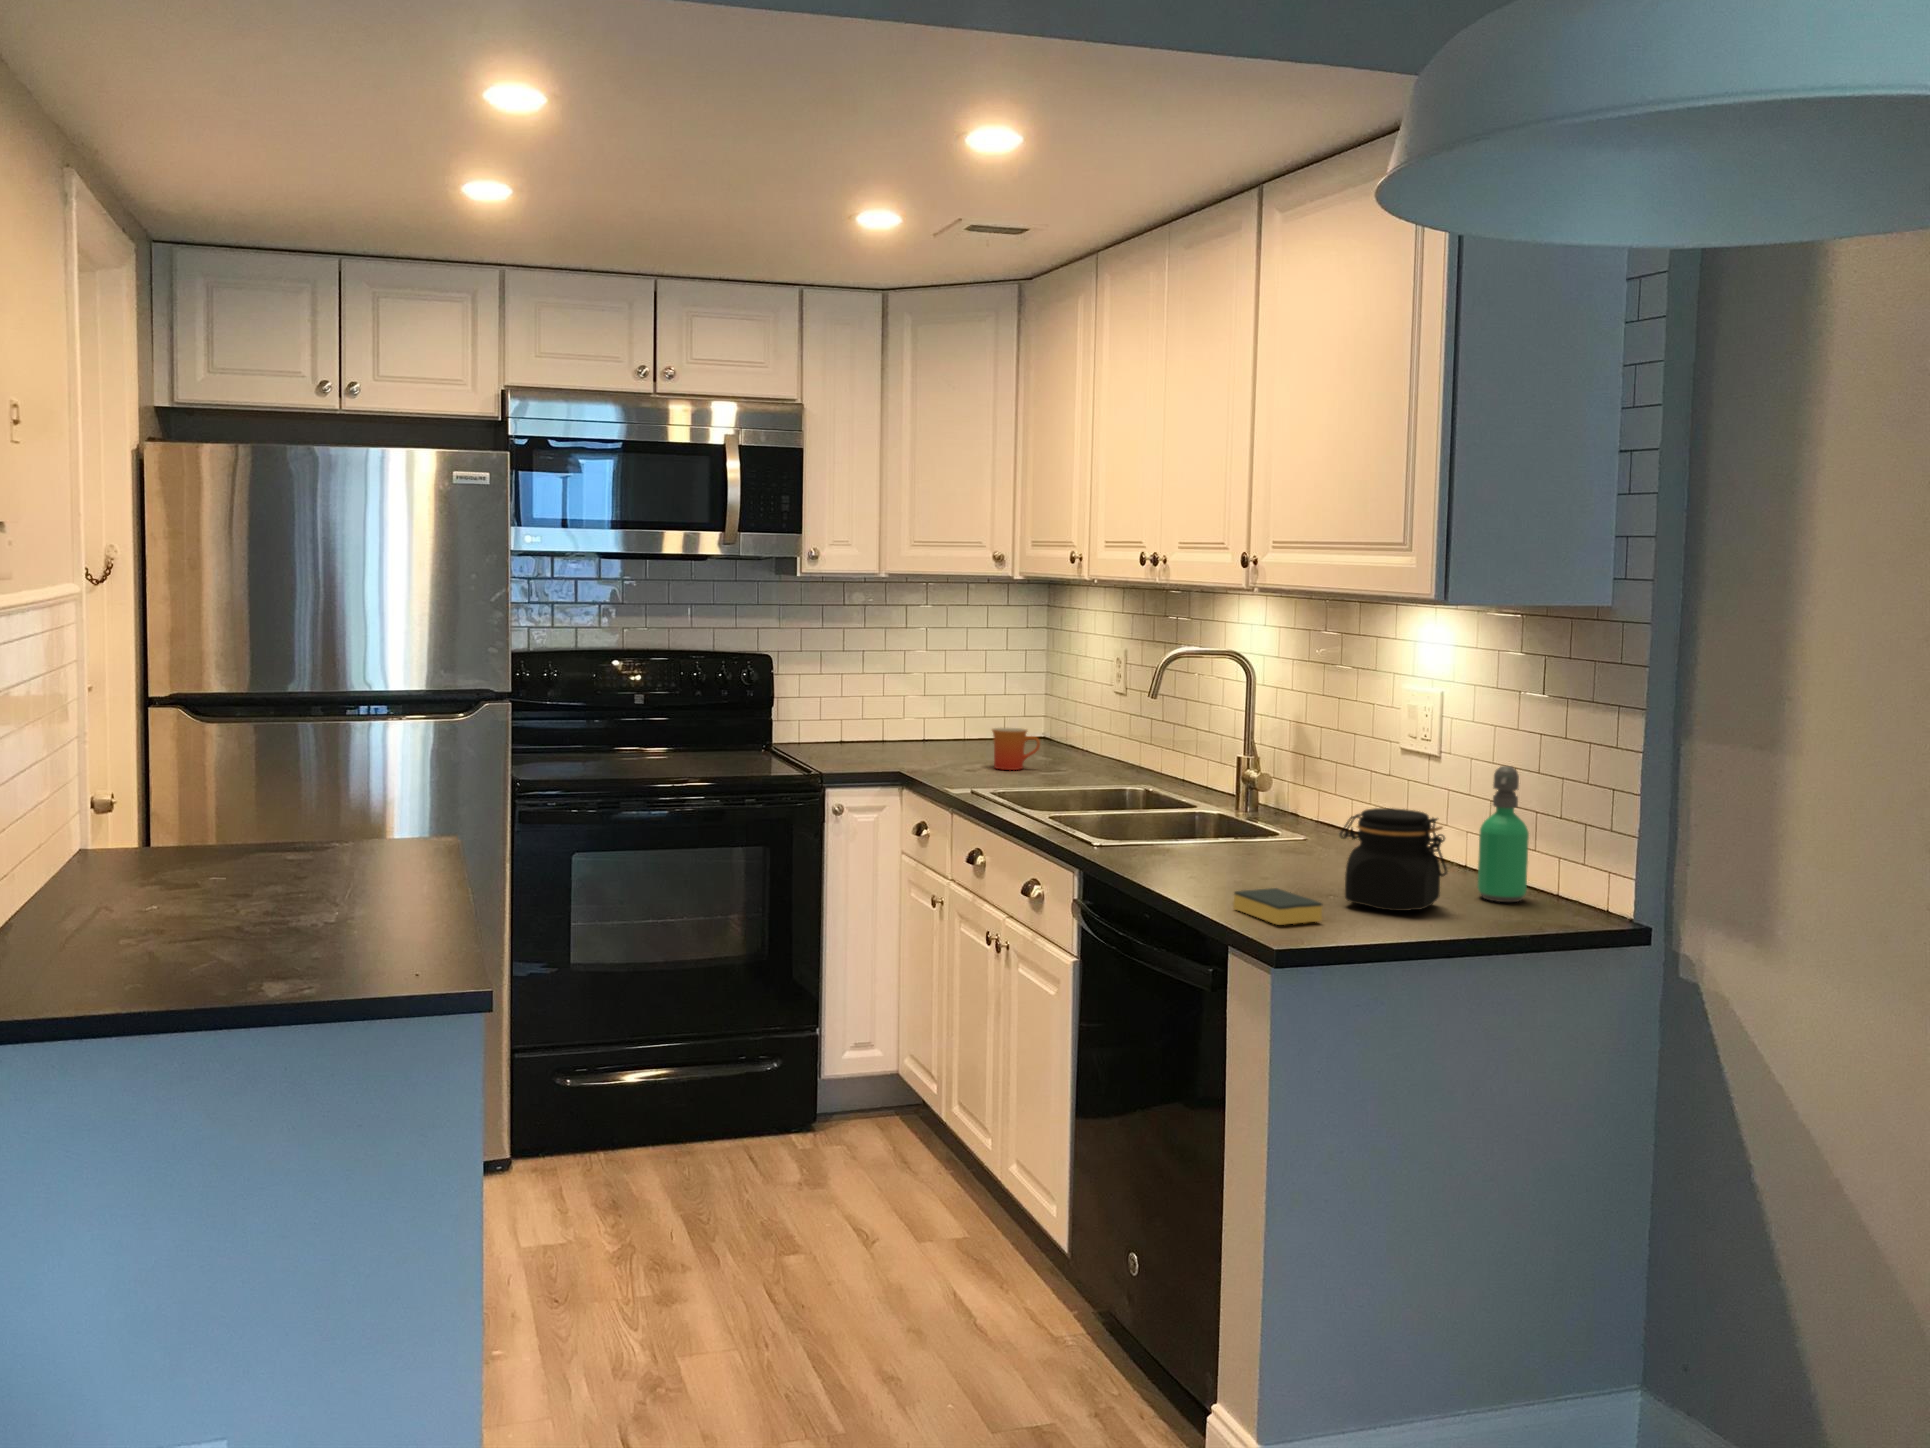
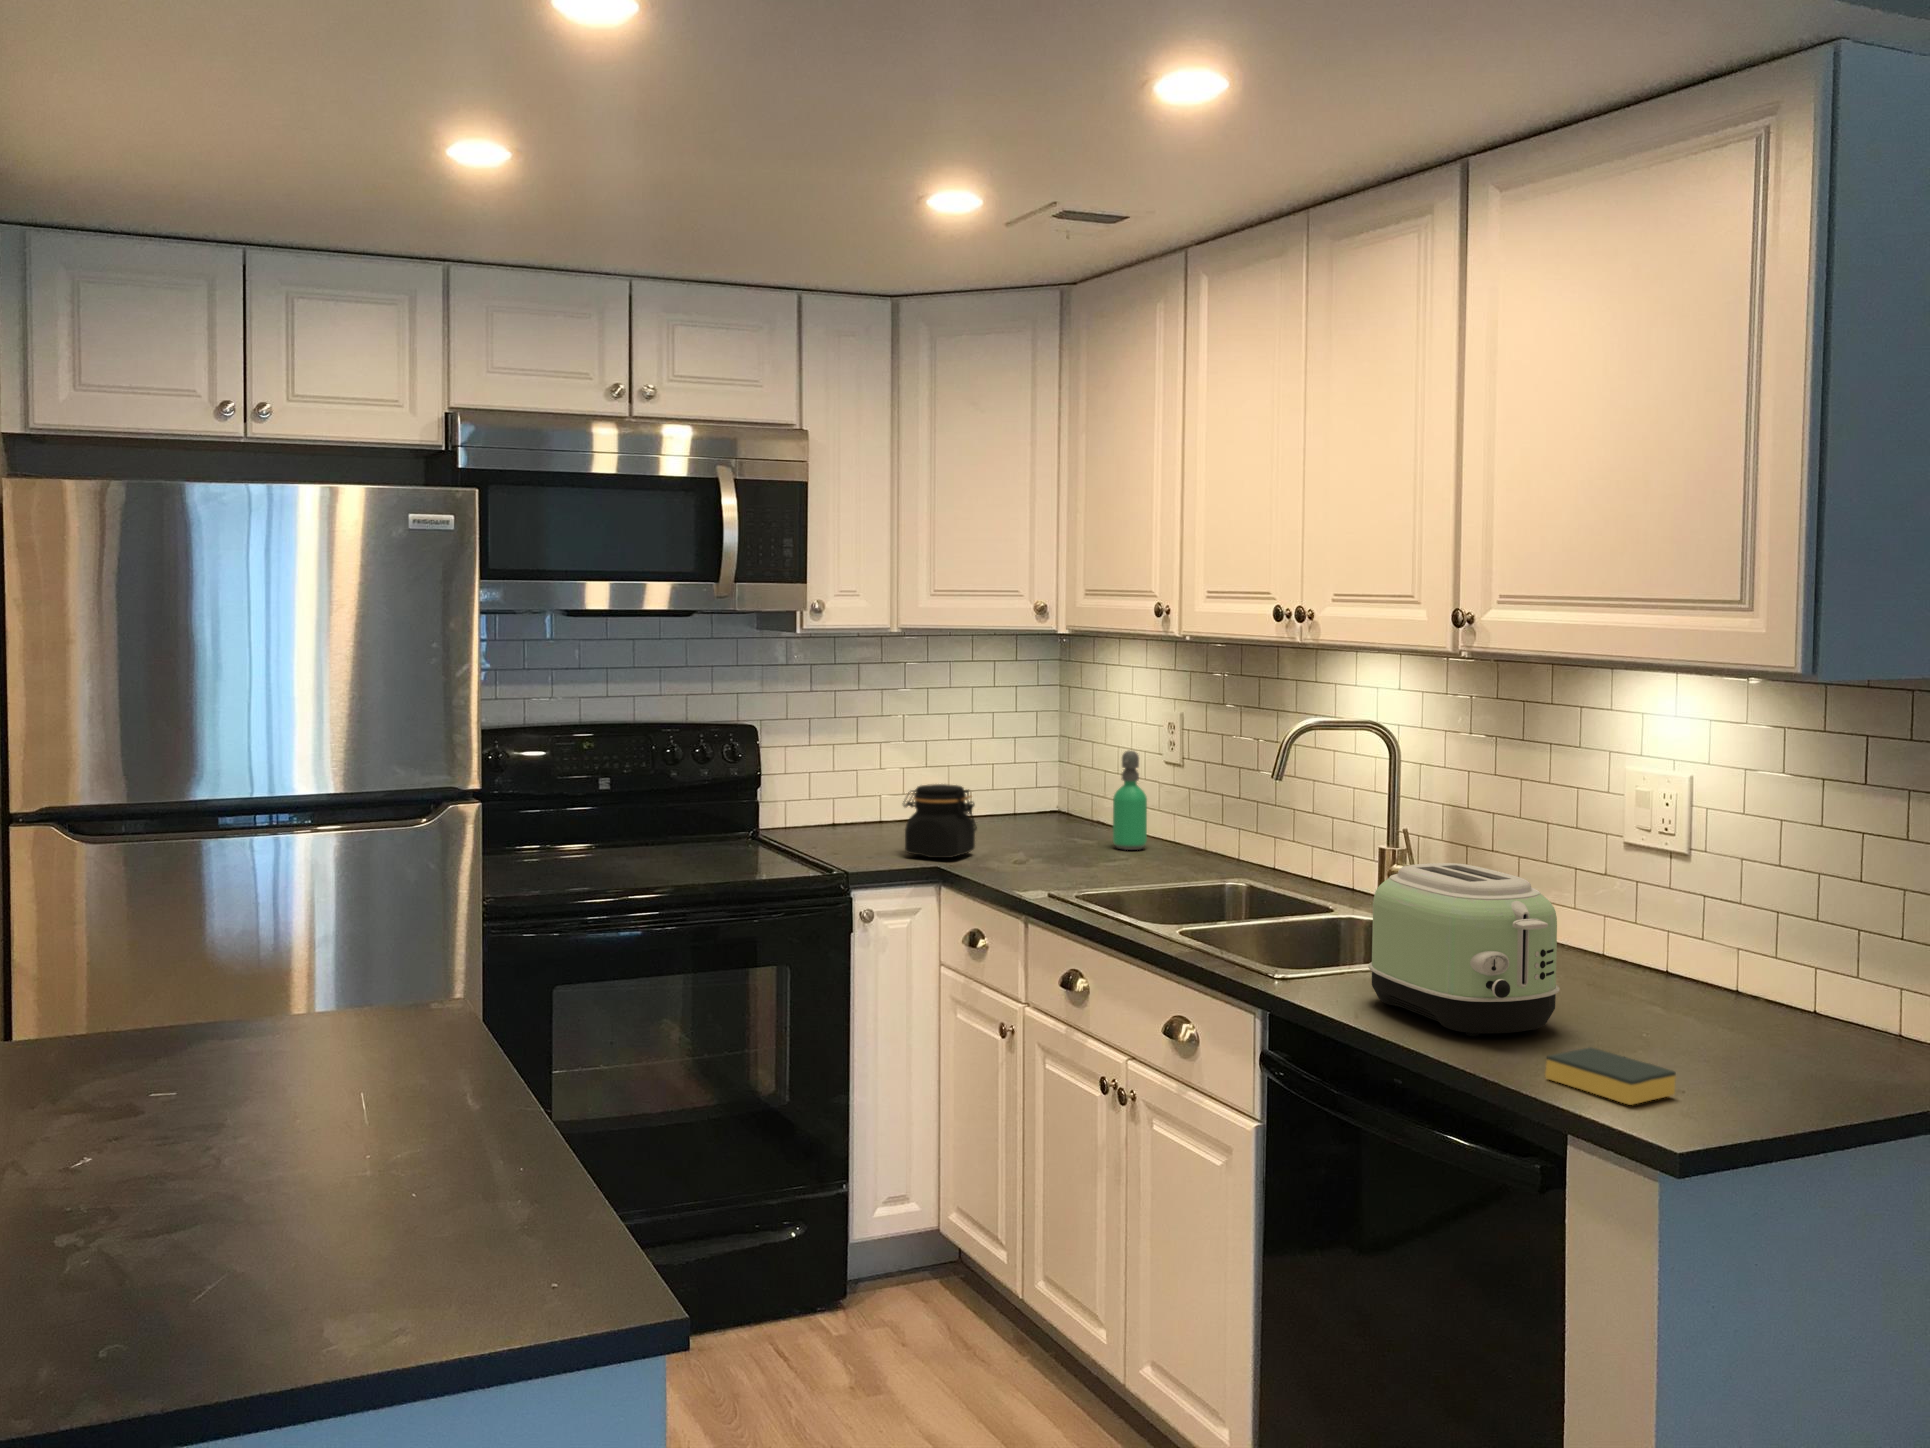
mug: present [992,728,1040,770] -> none [1042,811,1100,861]
toaster: none [1150,753,1284,884] -> present [1368,863,1560,1036]
soap dispenser: present [1478,766,1529,902] -> present [1113,751,1147,850]
jar: present [1340,808,1447,911] -> present [903,784,977,858]

